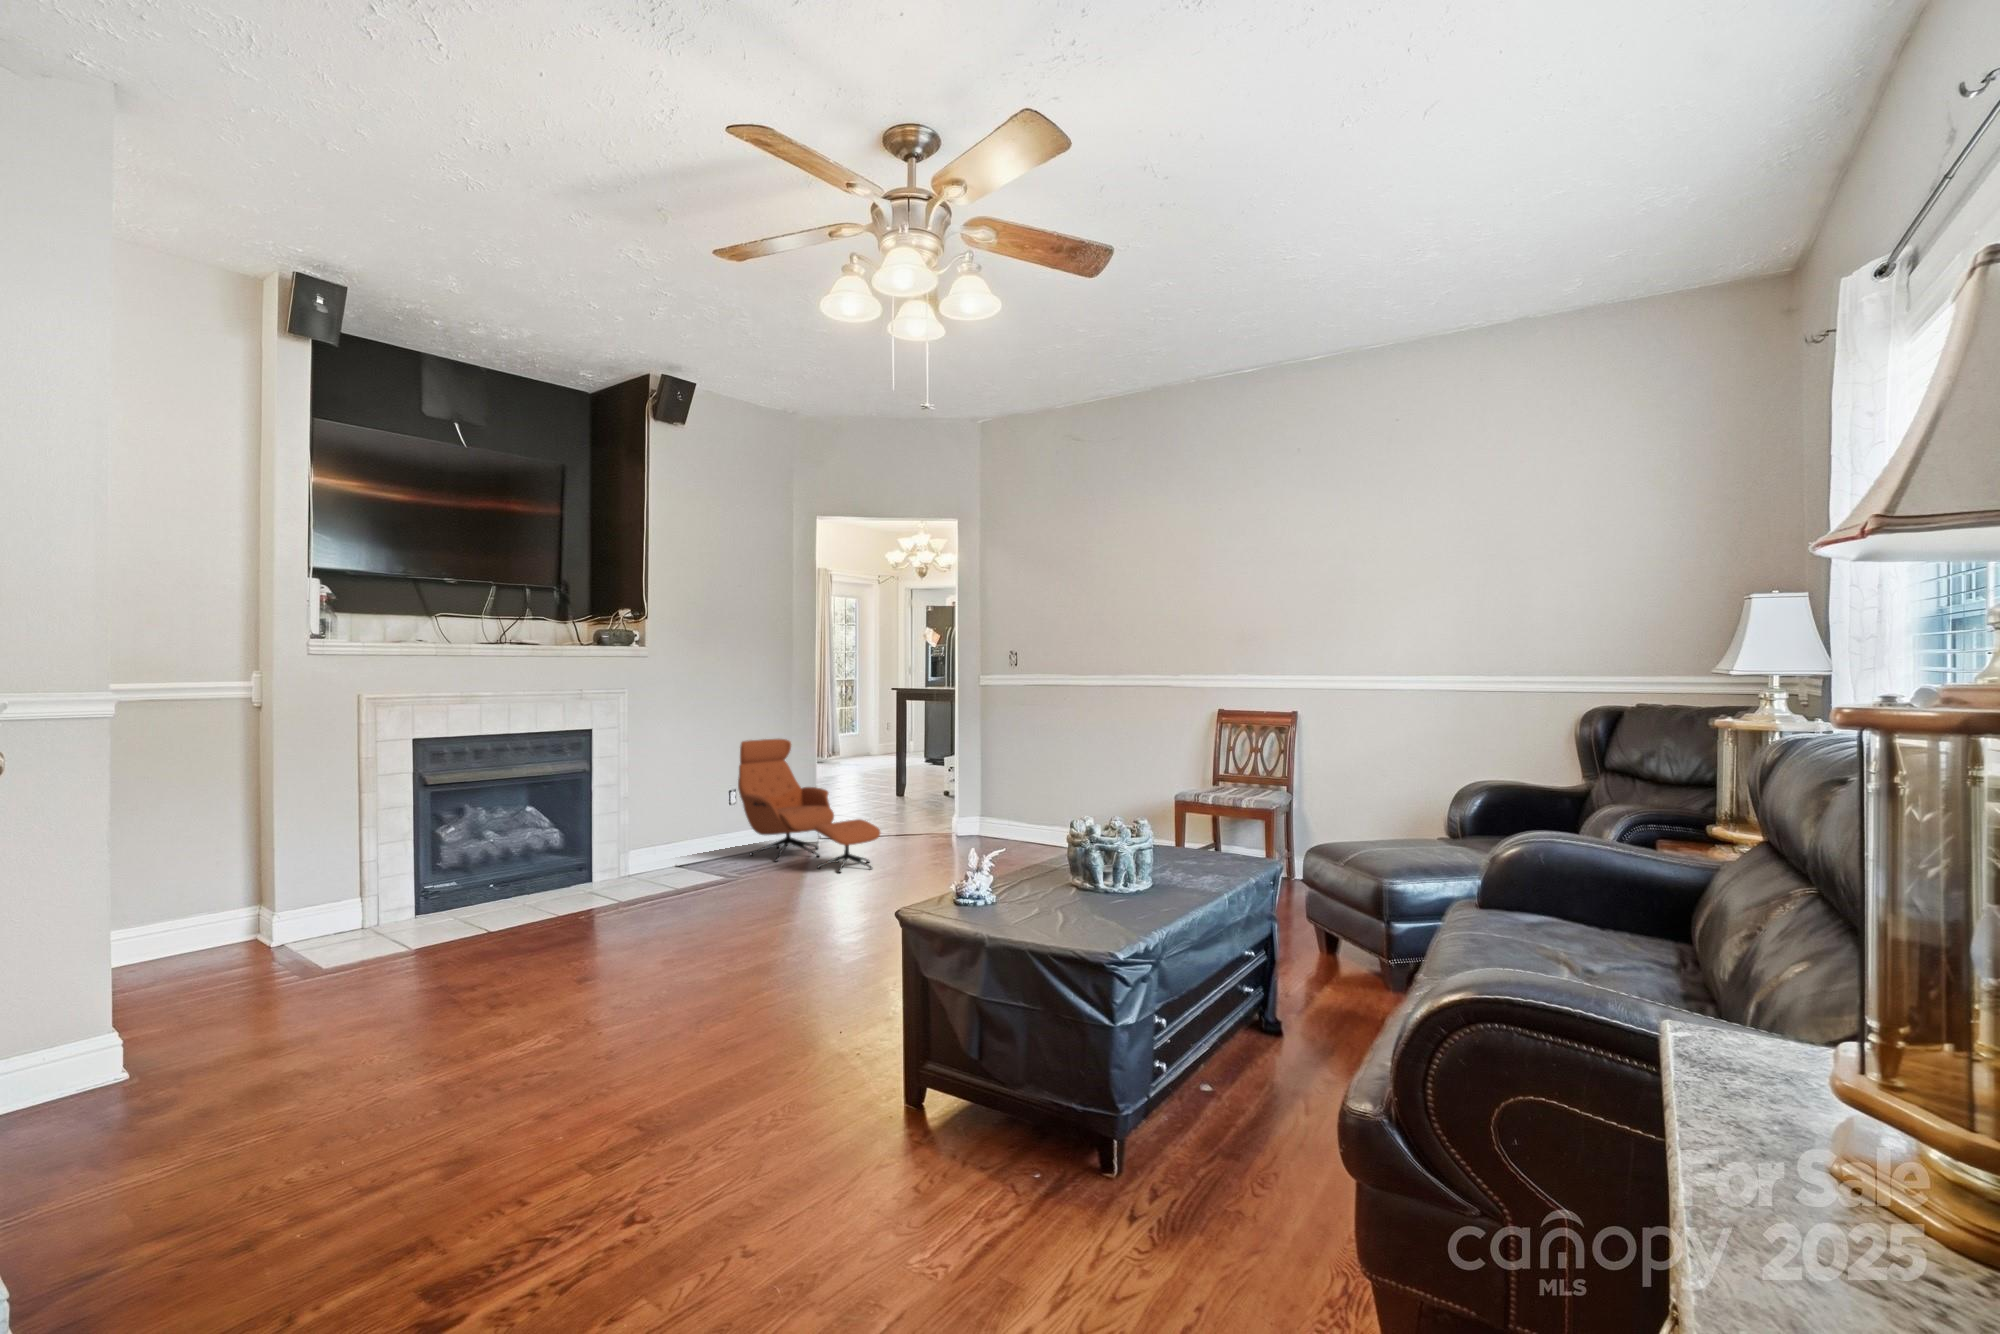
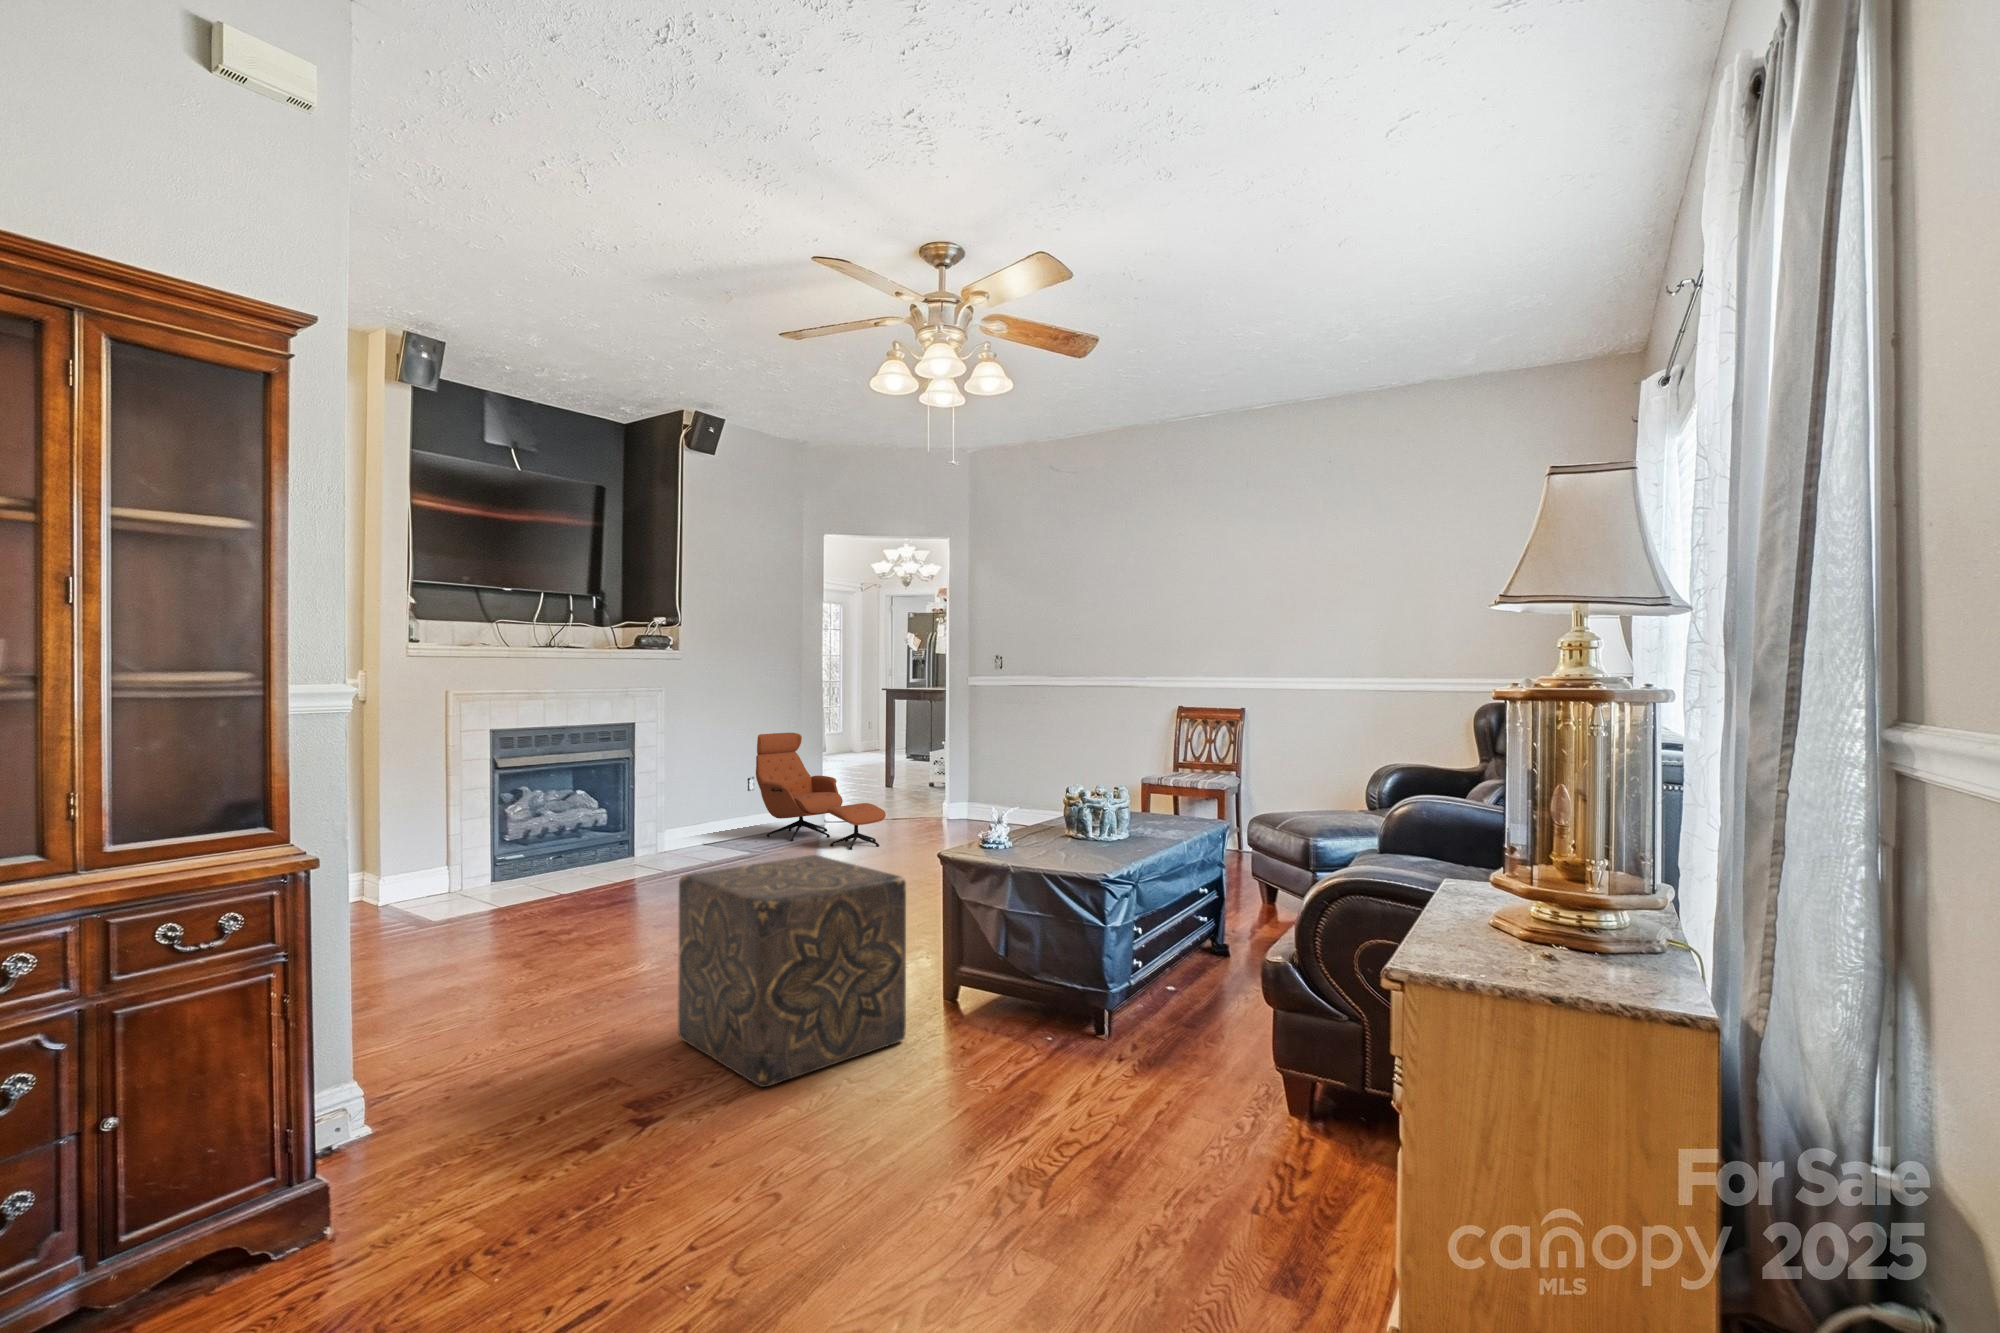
ottoman: none [540,914,843,1265] -> present [678,855,906,1087]

